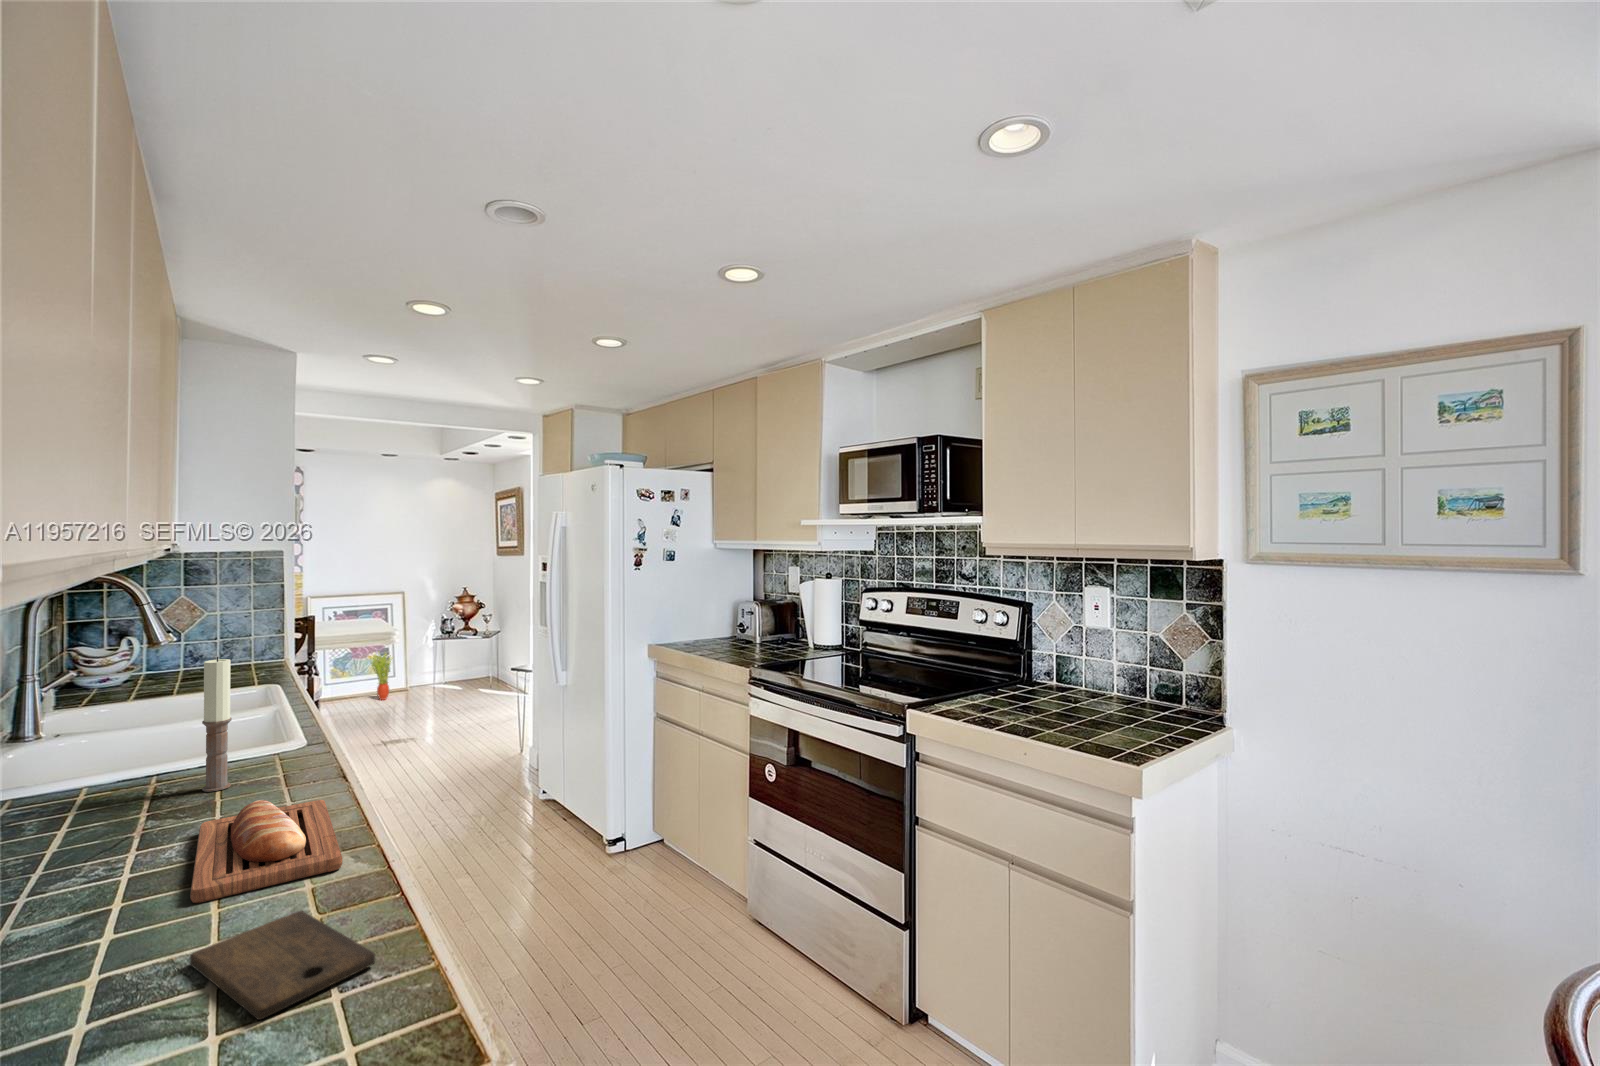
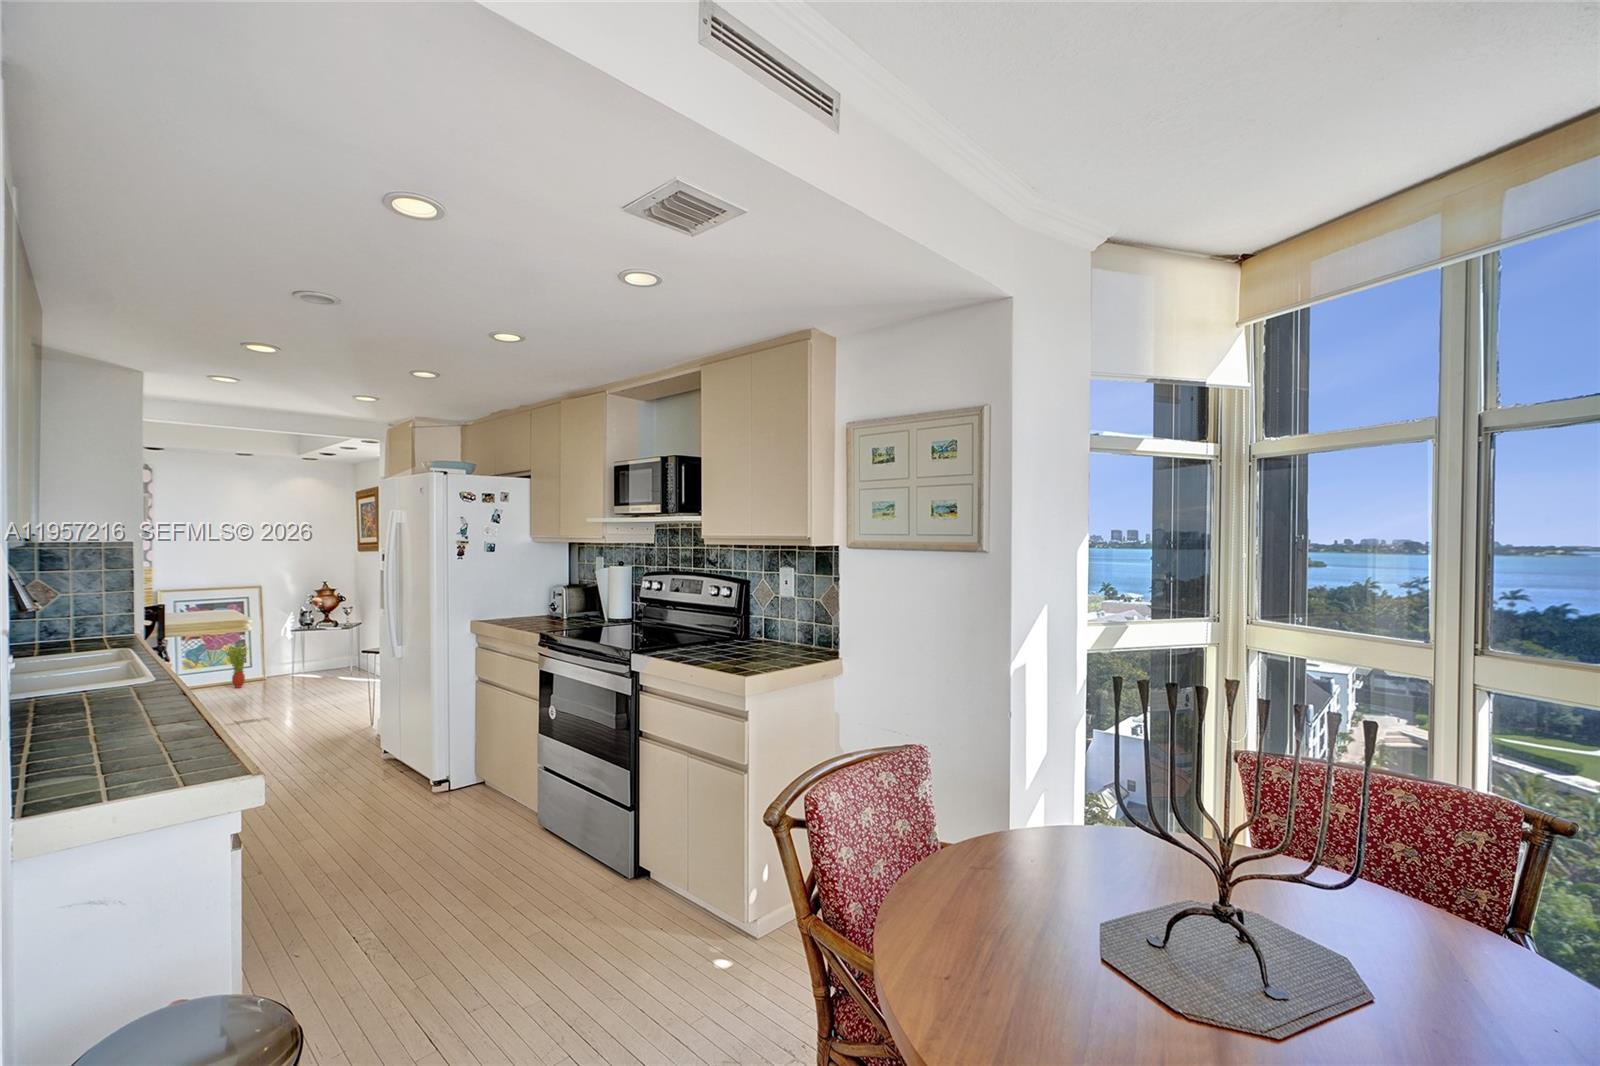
candle: present [202,657,232,792] -> none [68,612,91,708]
bread loaf: present [190,800,343,903] -> none [68,701,175,749]
cutting board: present [190,911,375,1020] -> none [73,746,191,780]

